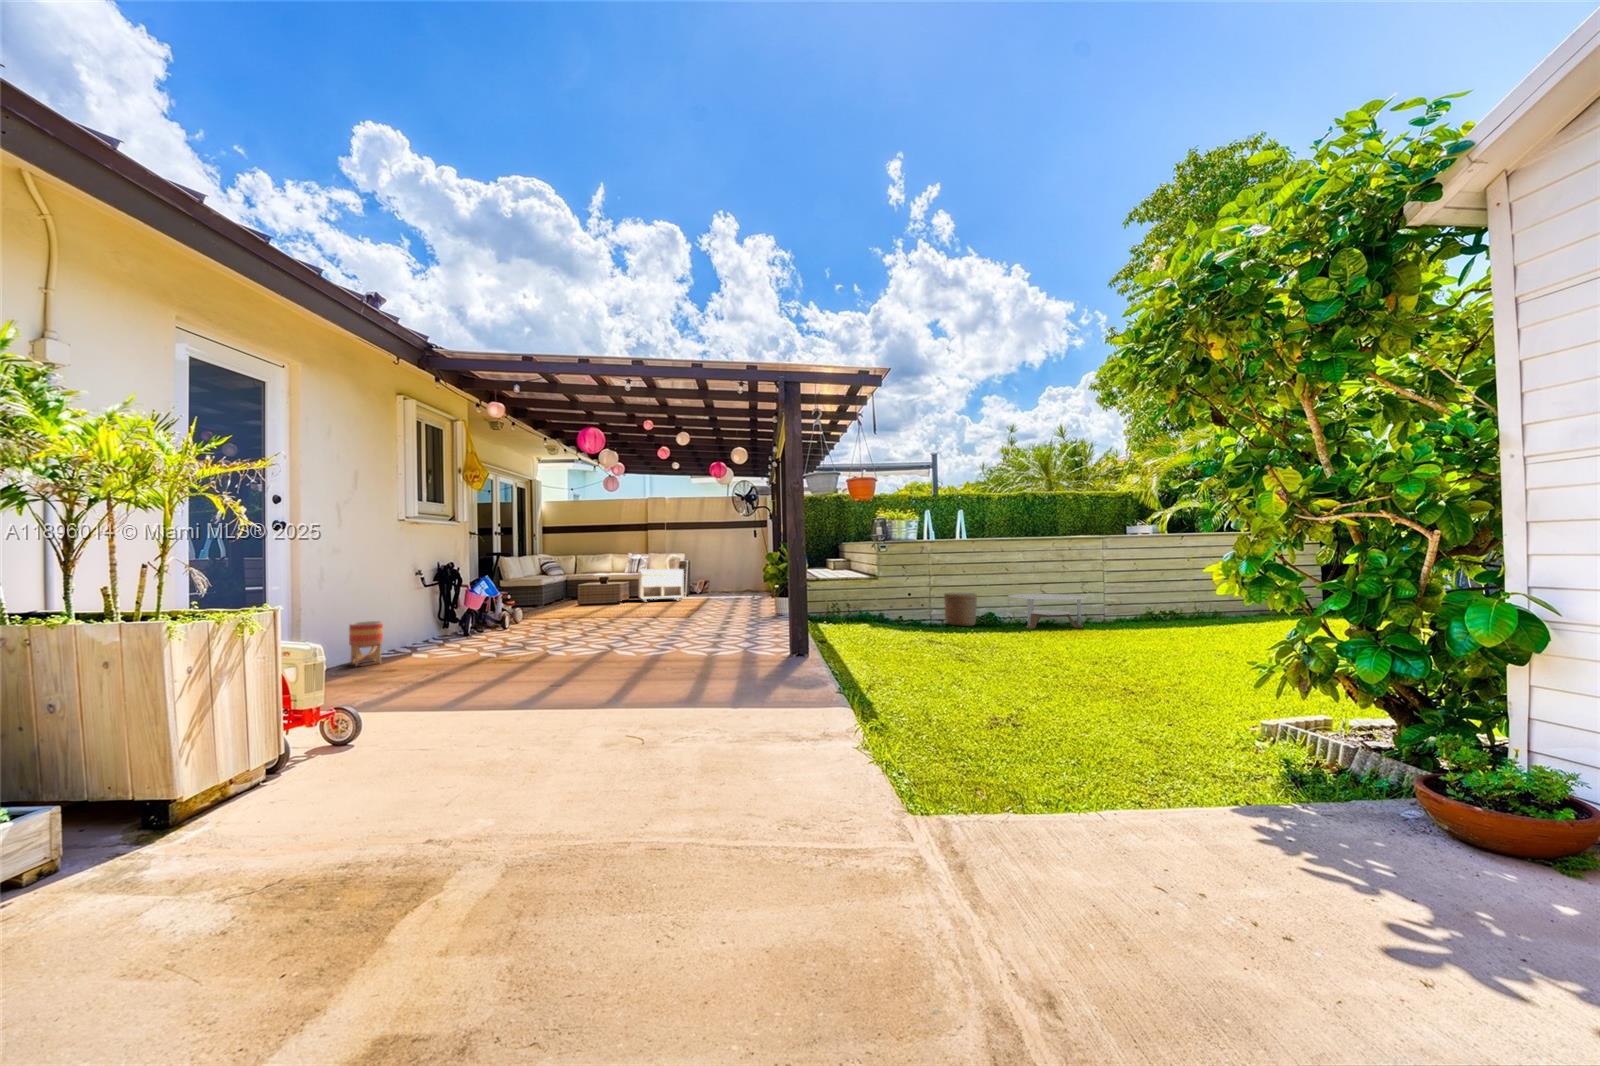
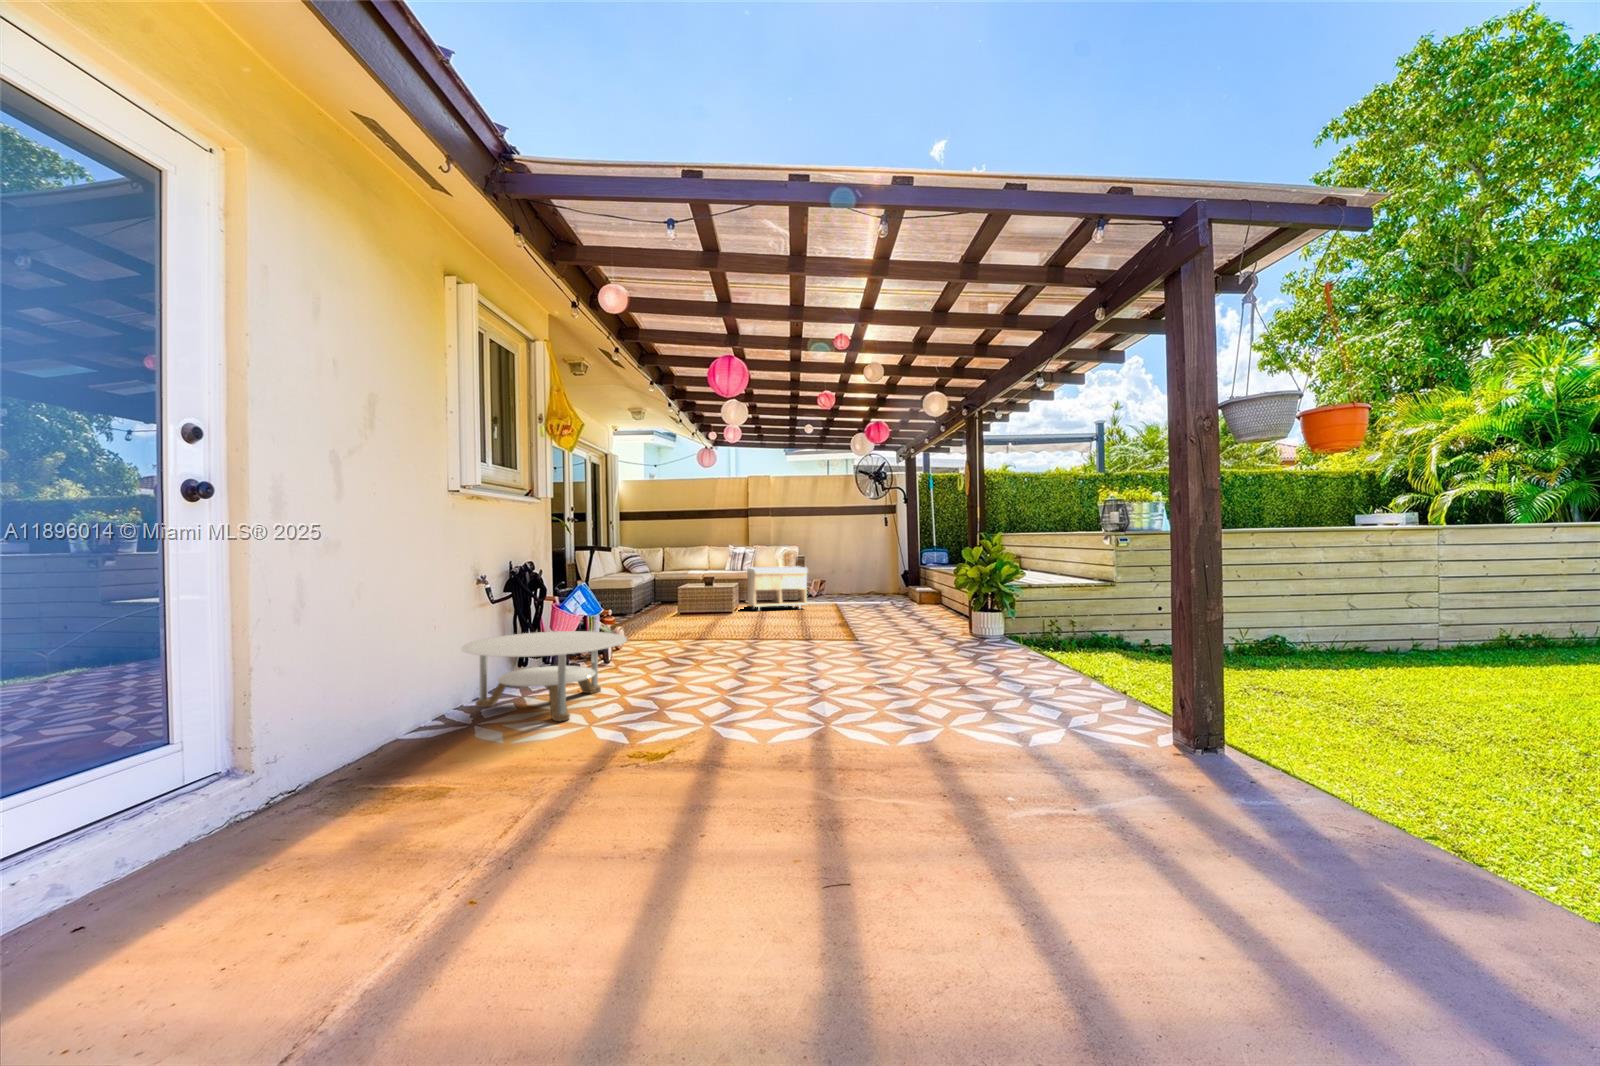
woven basket: present [944,592,977,626] -> none [1259,609,1322,663]
round table: present [1008,594,1086,629] -> present [461,631,627,721]
planter: present [349,621,383,666] -> none [370,674,430,763]

